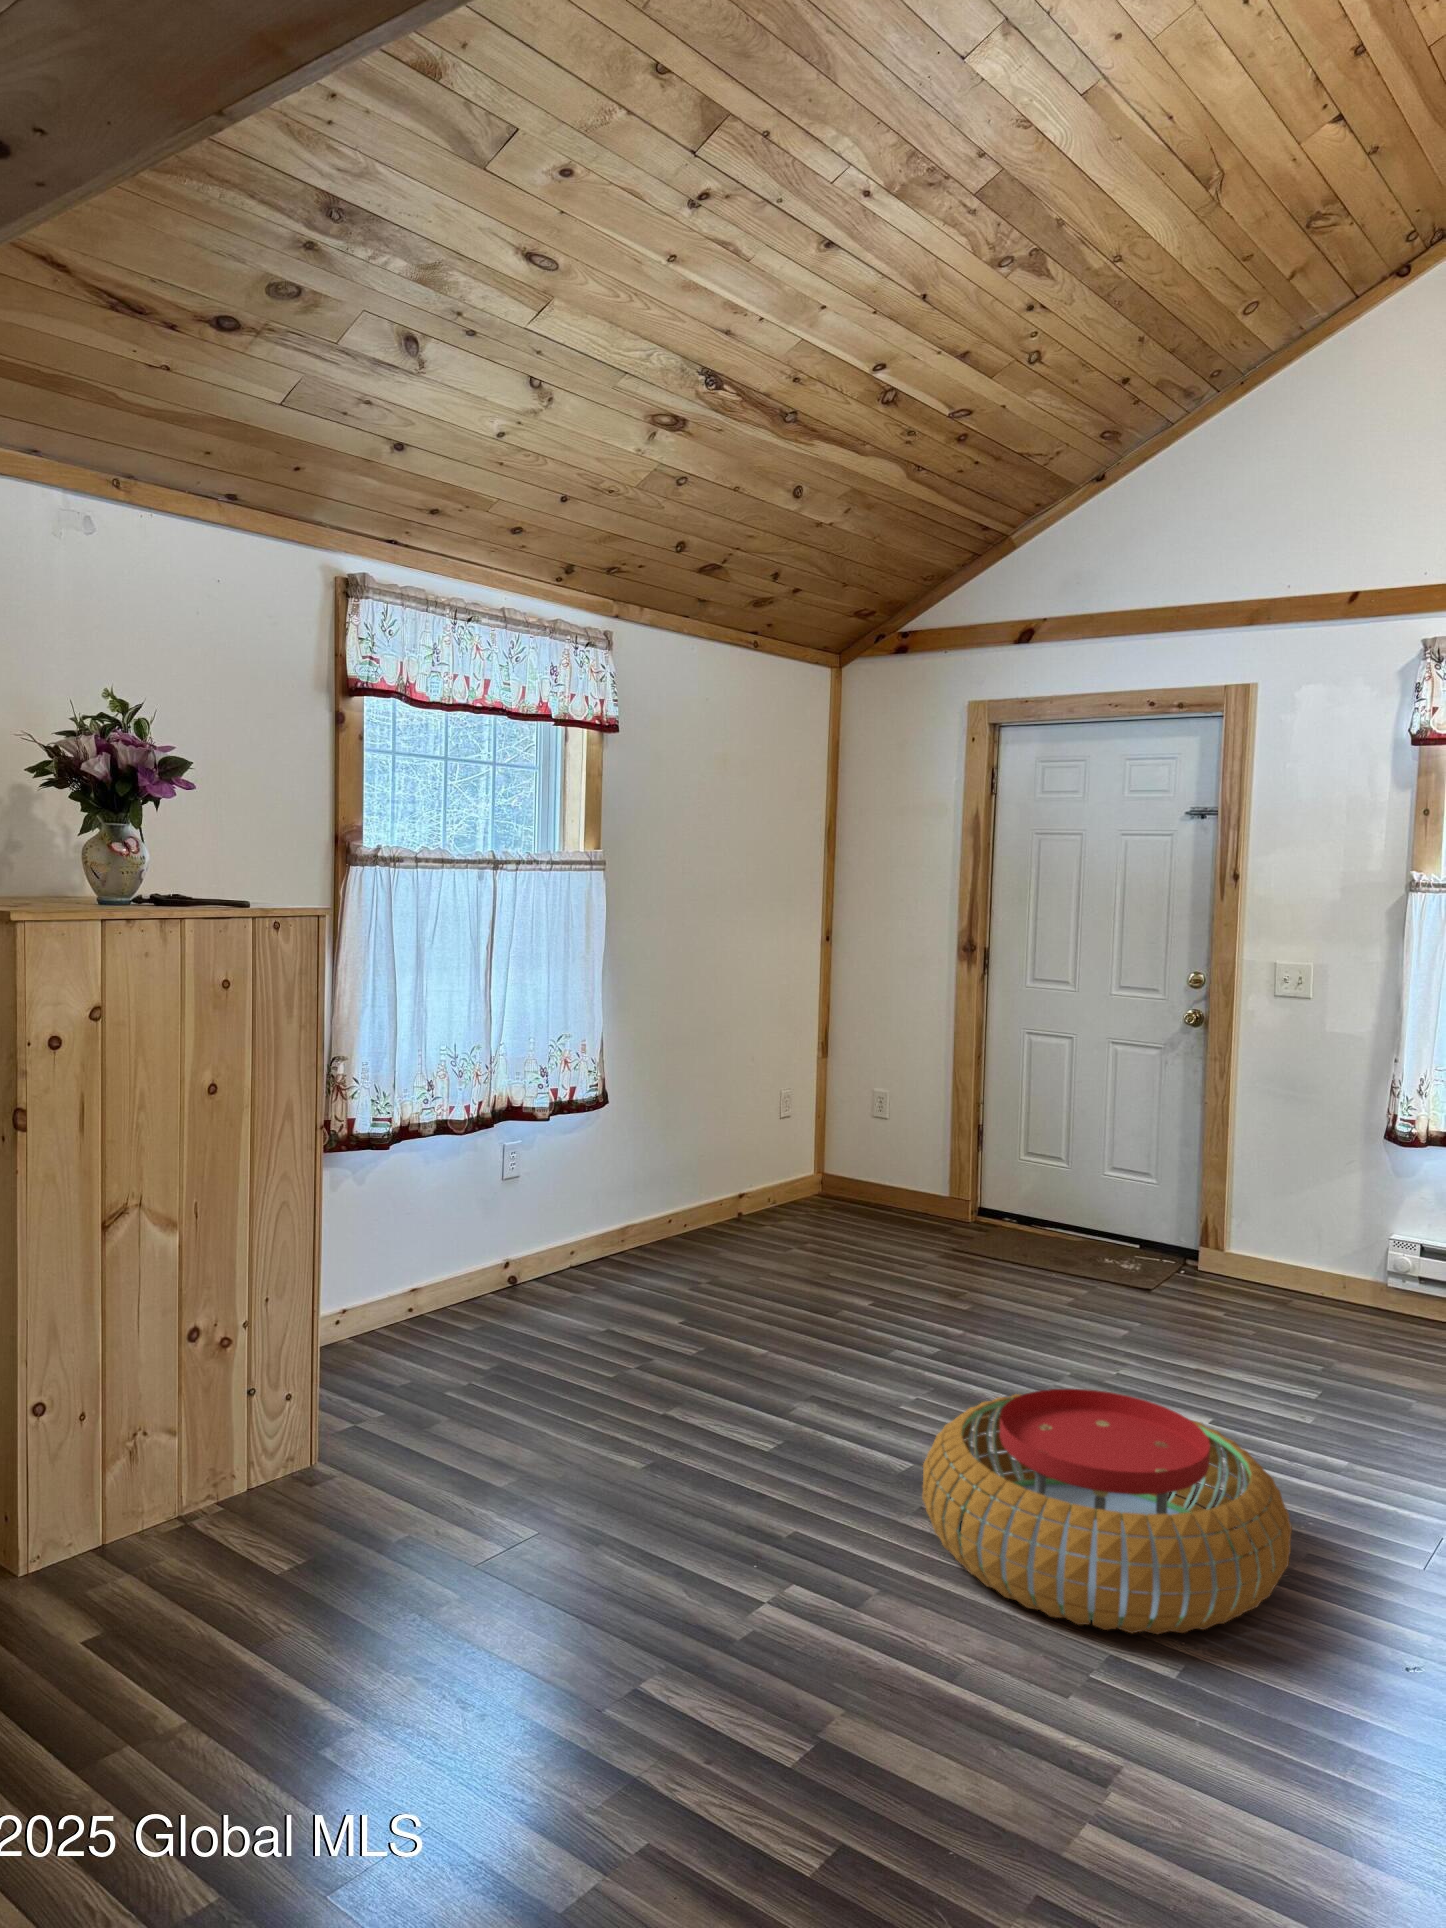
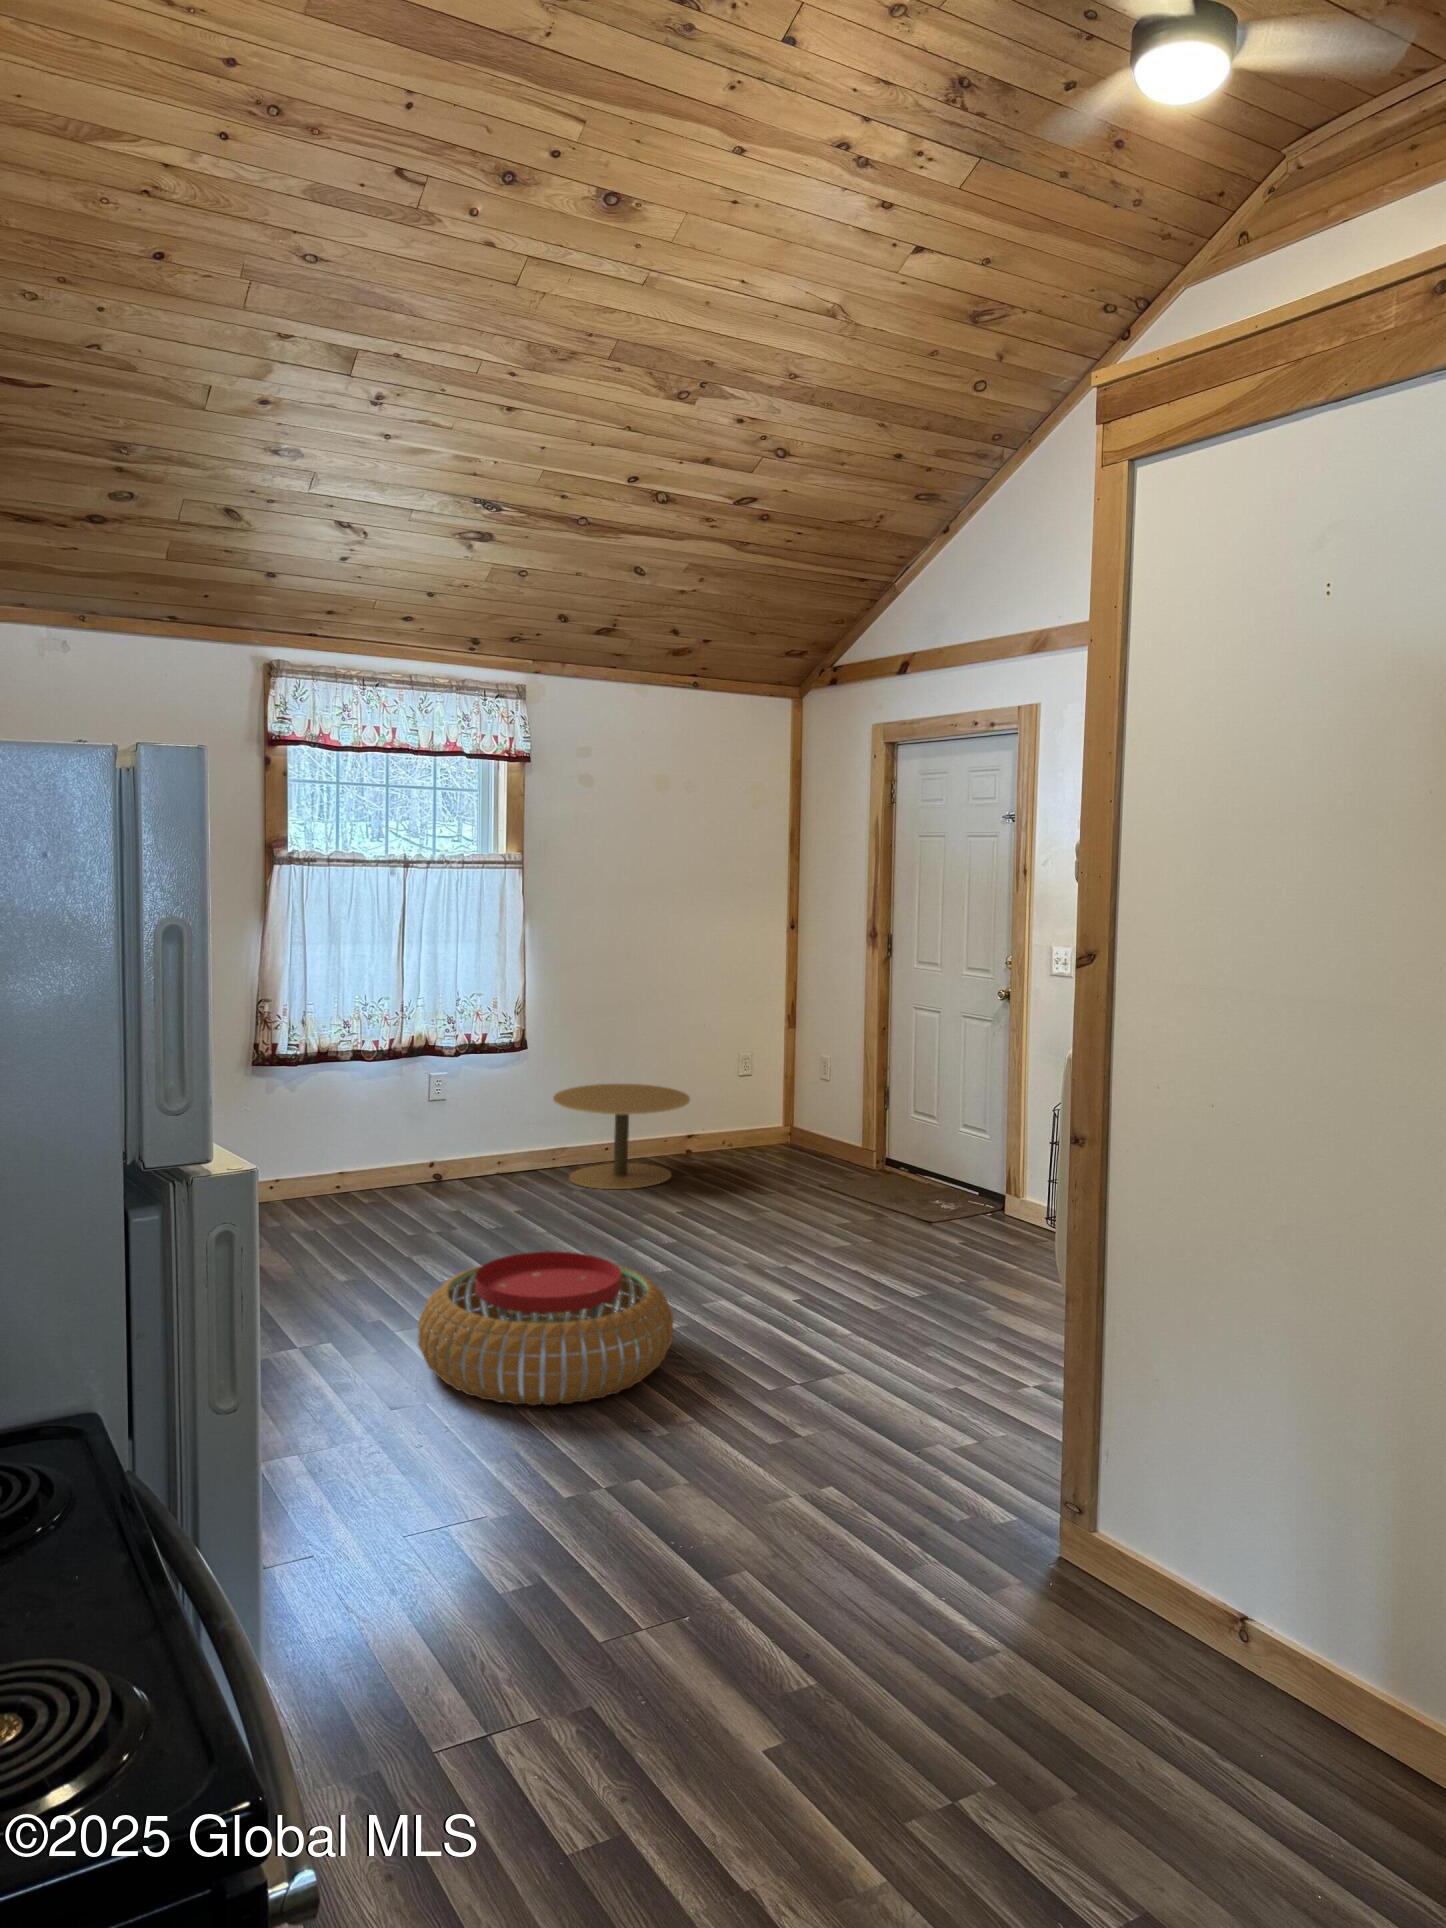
side table: none [644,1136,811,1274] -> present [553,1084,690,1189]

